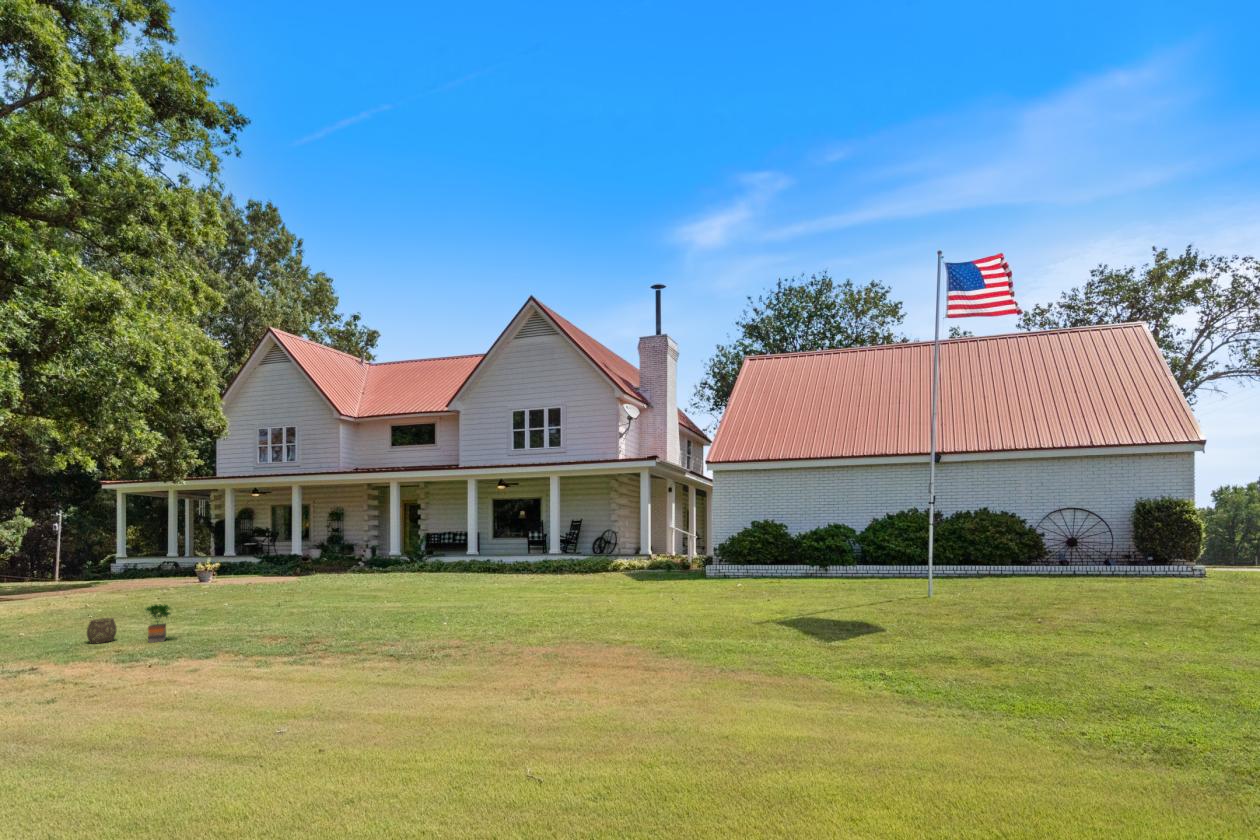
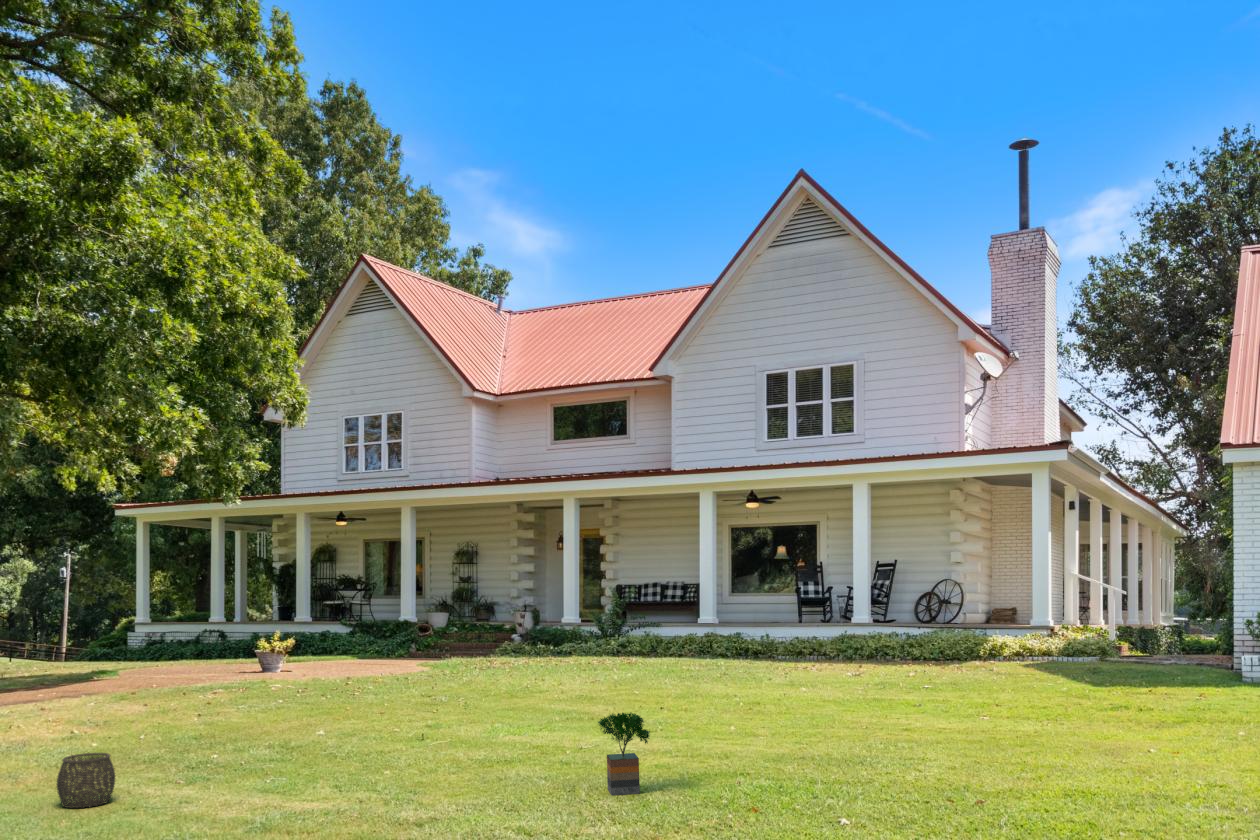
potted tree: present [146,604,171,643] -> present [598,712,650,795]

